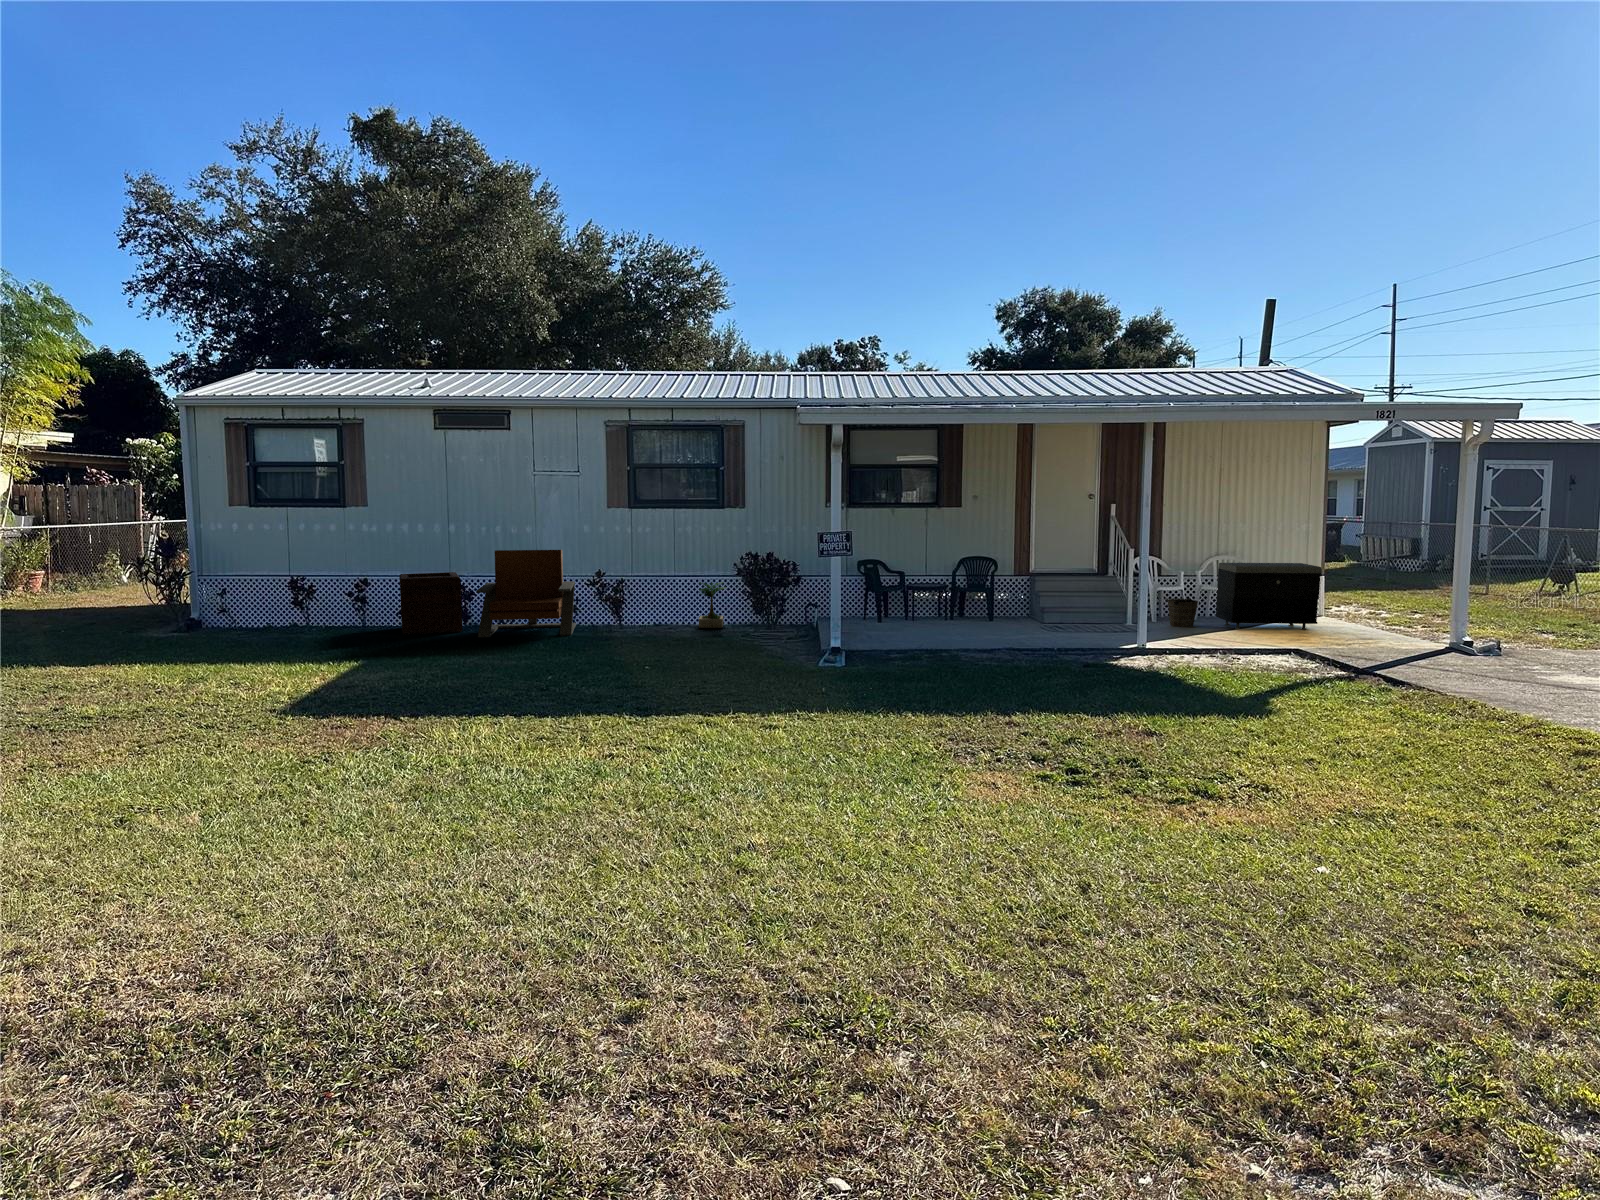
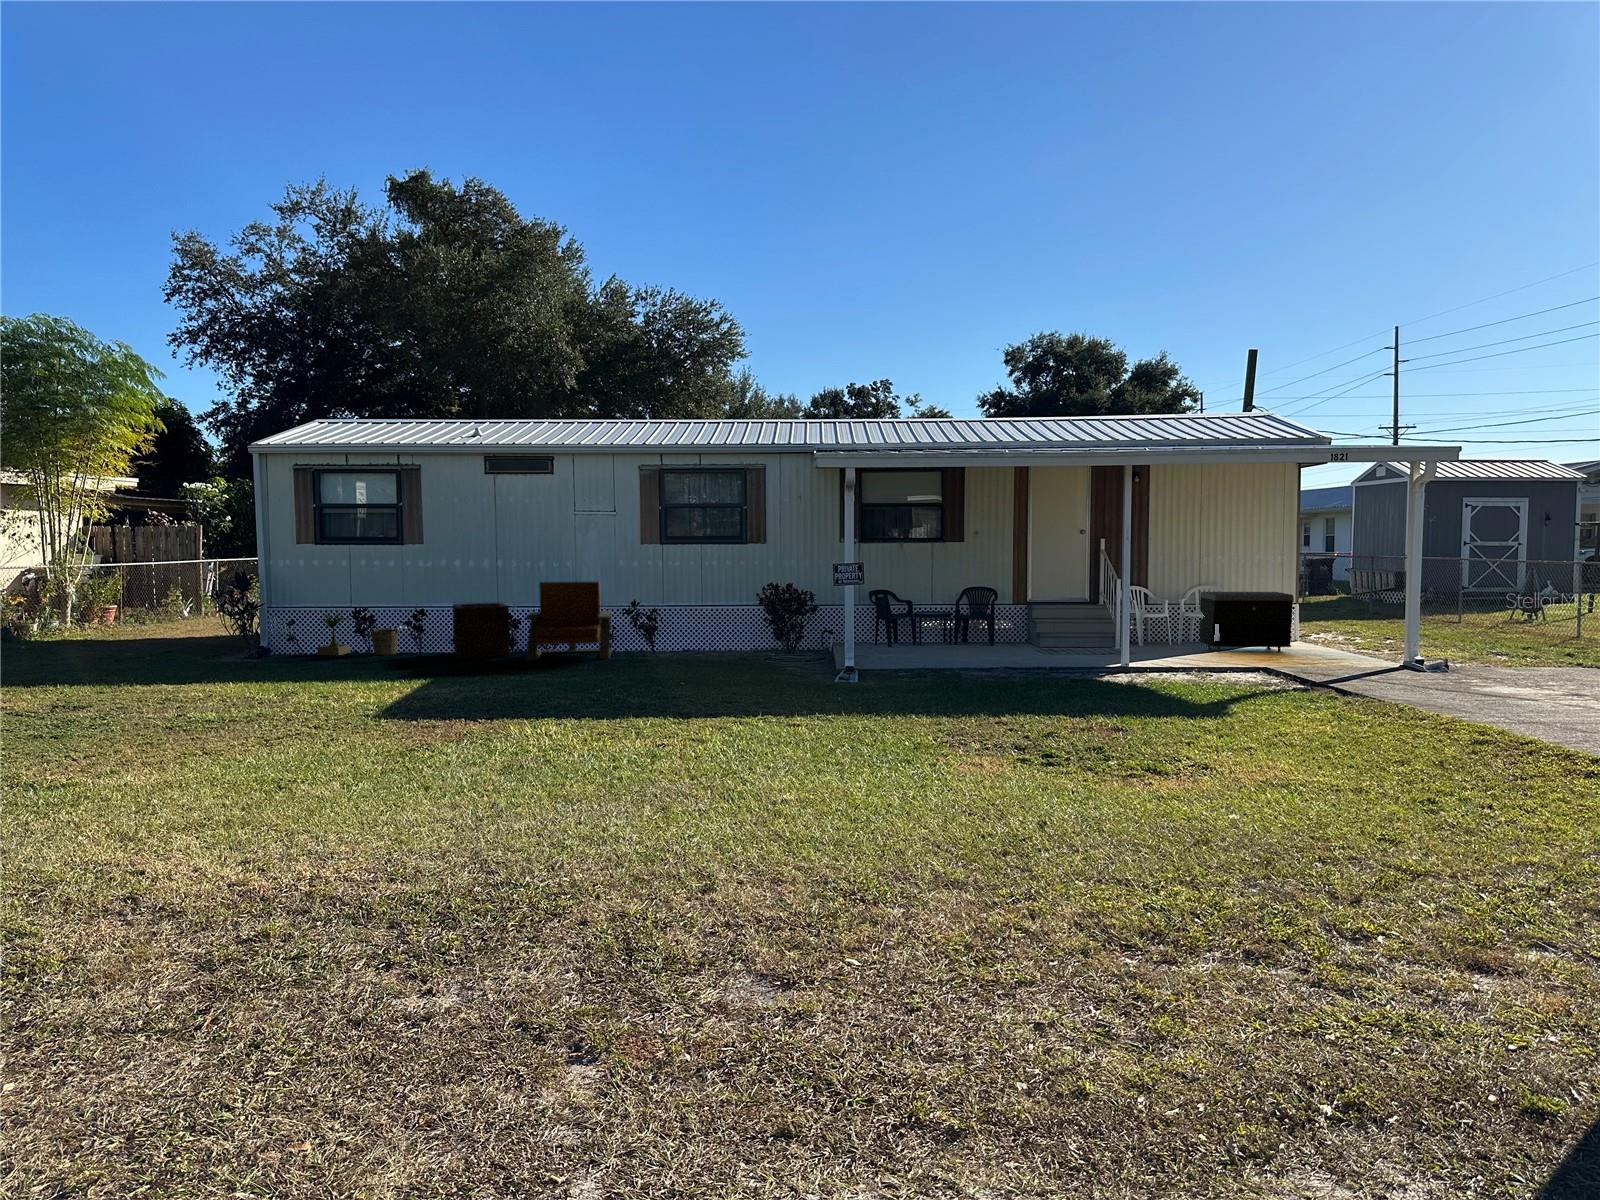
potted plant: present [699,582,726,628] -> present [317,613,350,655]
bucket: present [1165,598,1198,627] -> present [371,628,400,655]

